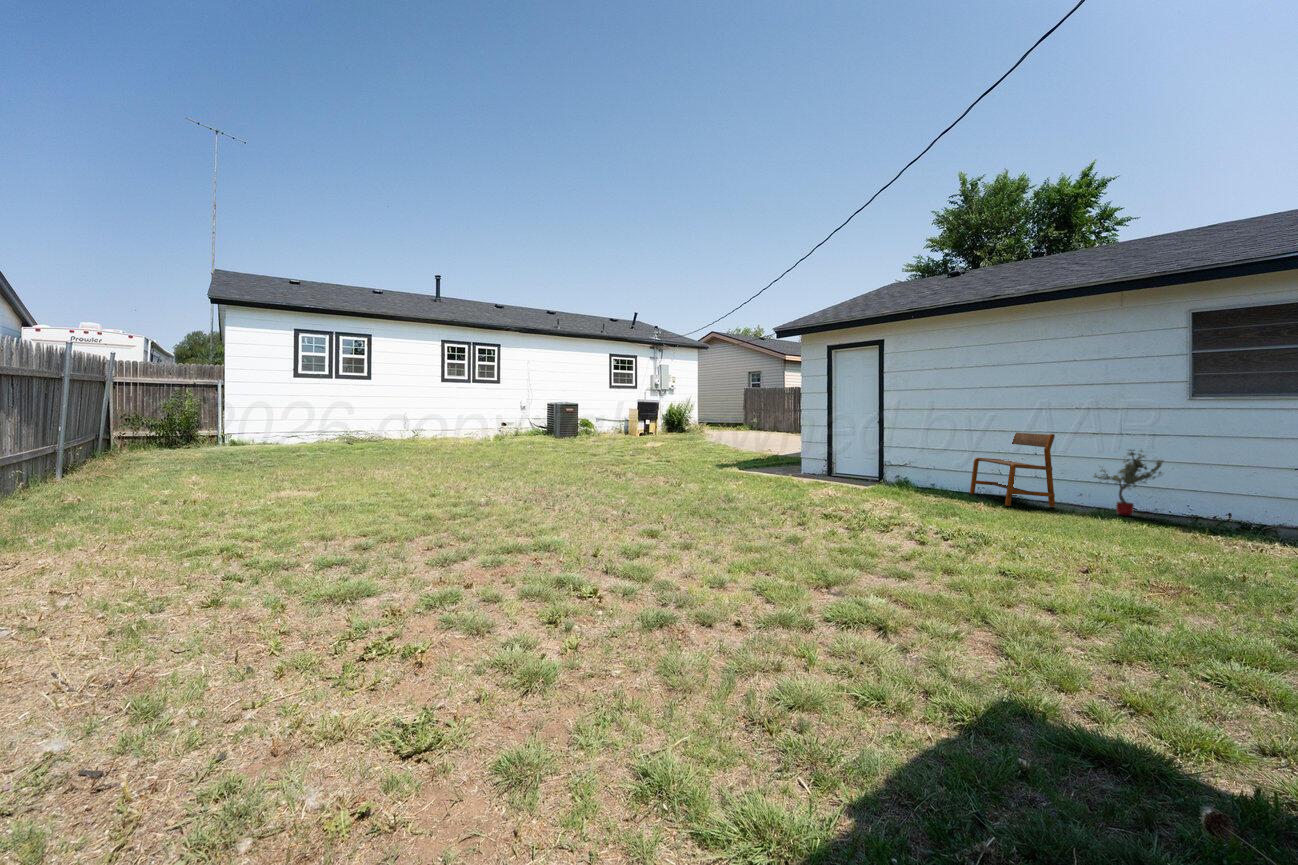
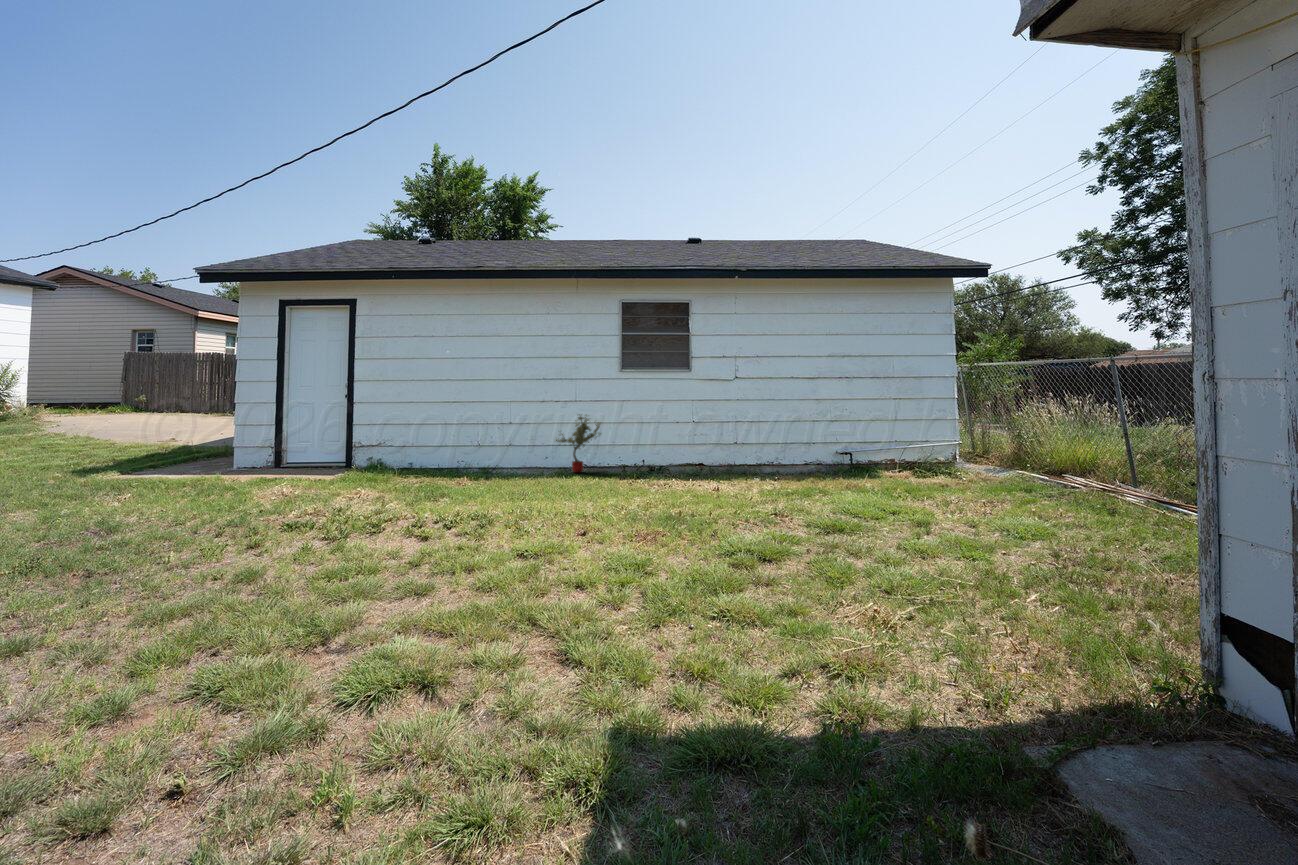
bench: present [970,433,1055,507] -> none [452,401,528,478]

